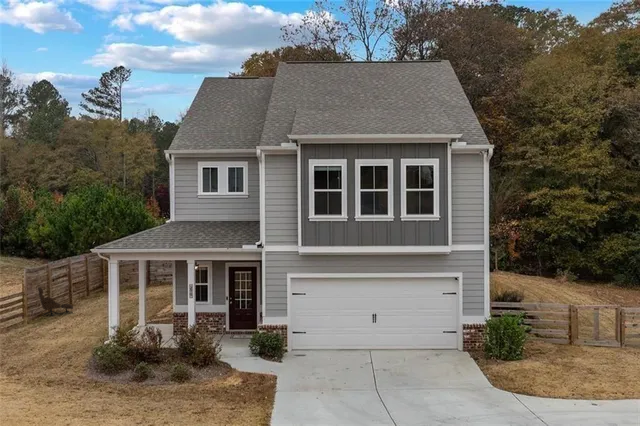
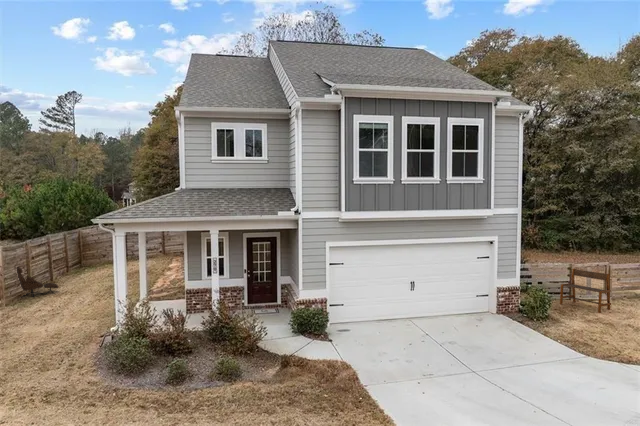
bench: none [546,309,593,356] -> present [560,269,611,313]

